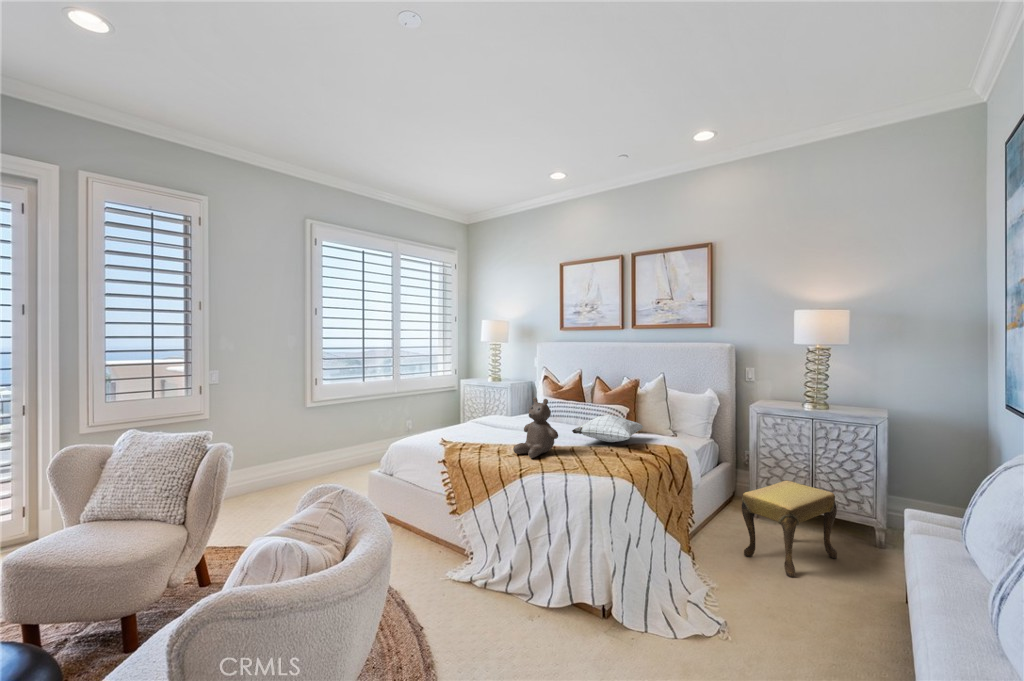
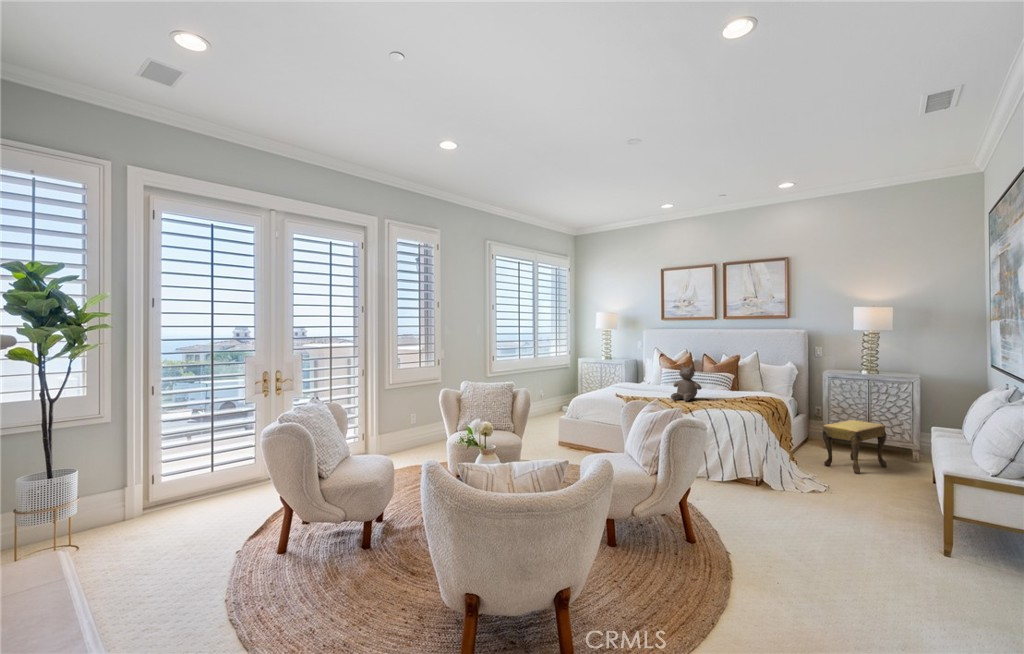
pillow: present [572,415,643,443] -> none [704,377,750,395]

